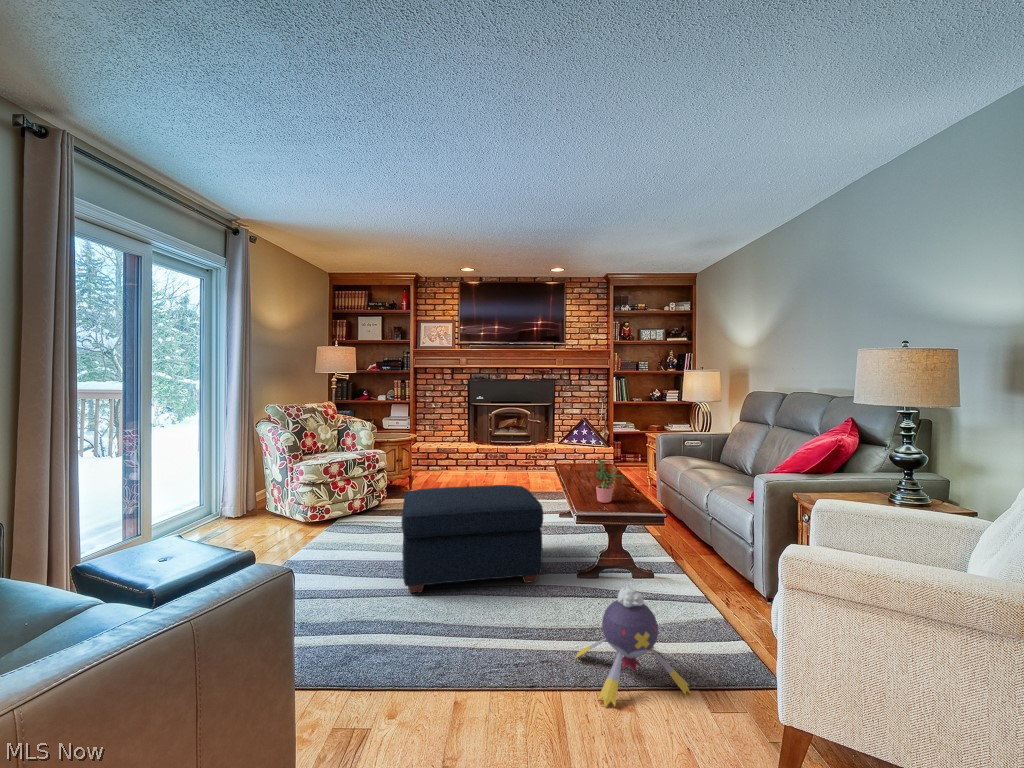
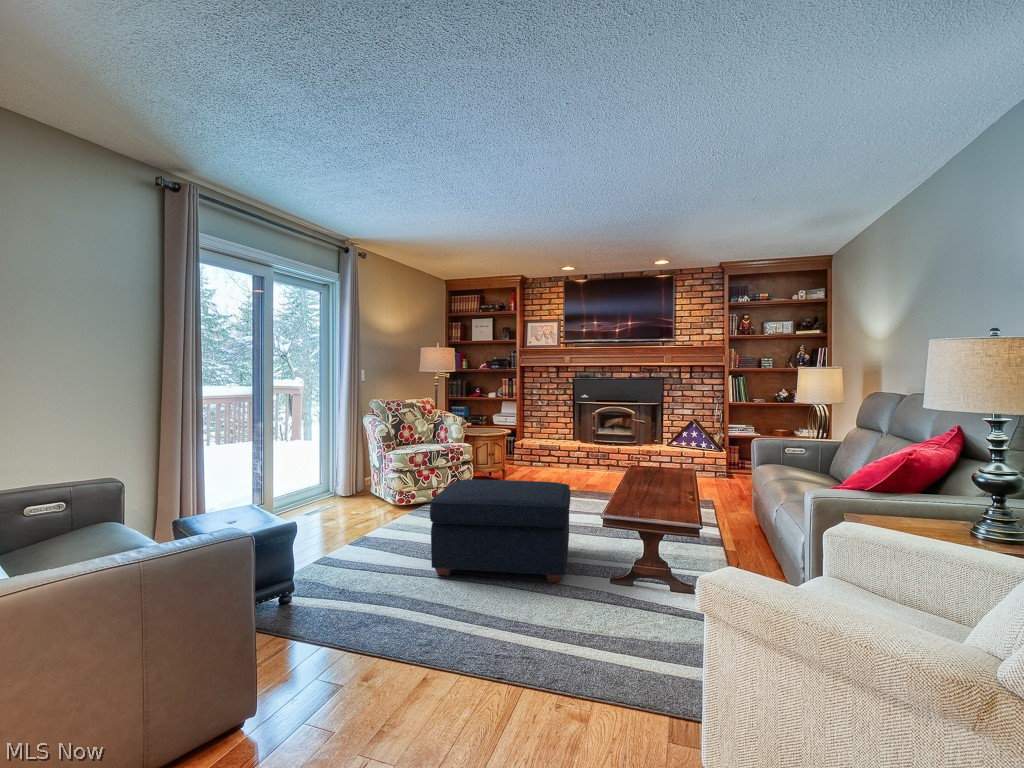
potted plant: present [596,457,625,503] -> none [628,457,665,508]
plush toy: present [576,587,690,707] -> none [540,597,652,728]

